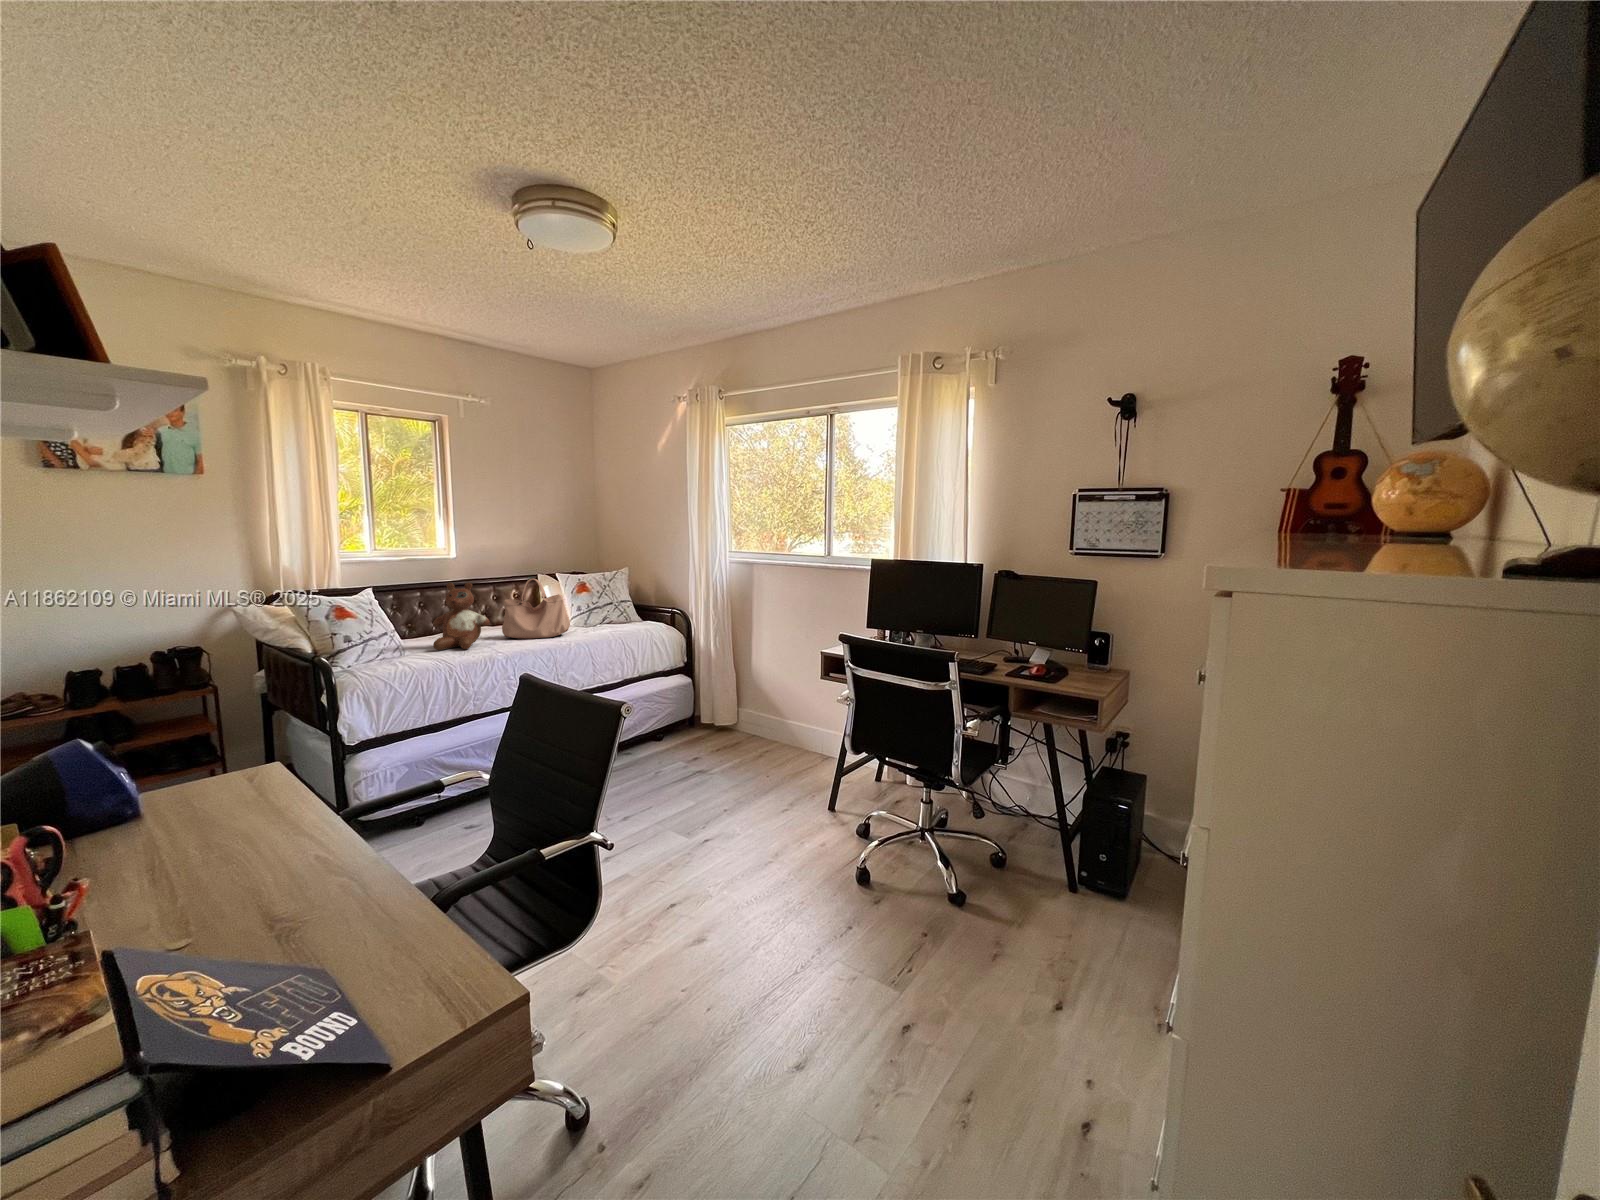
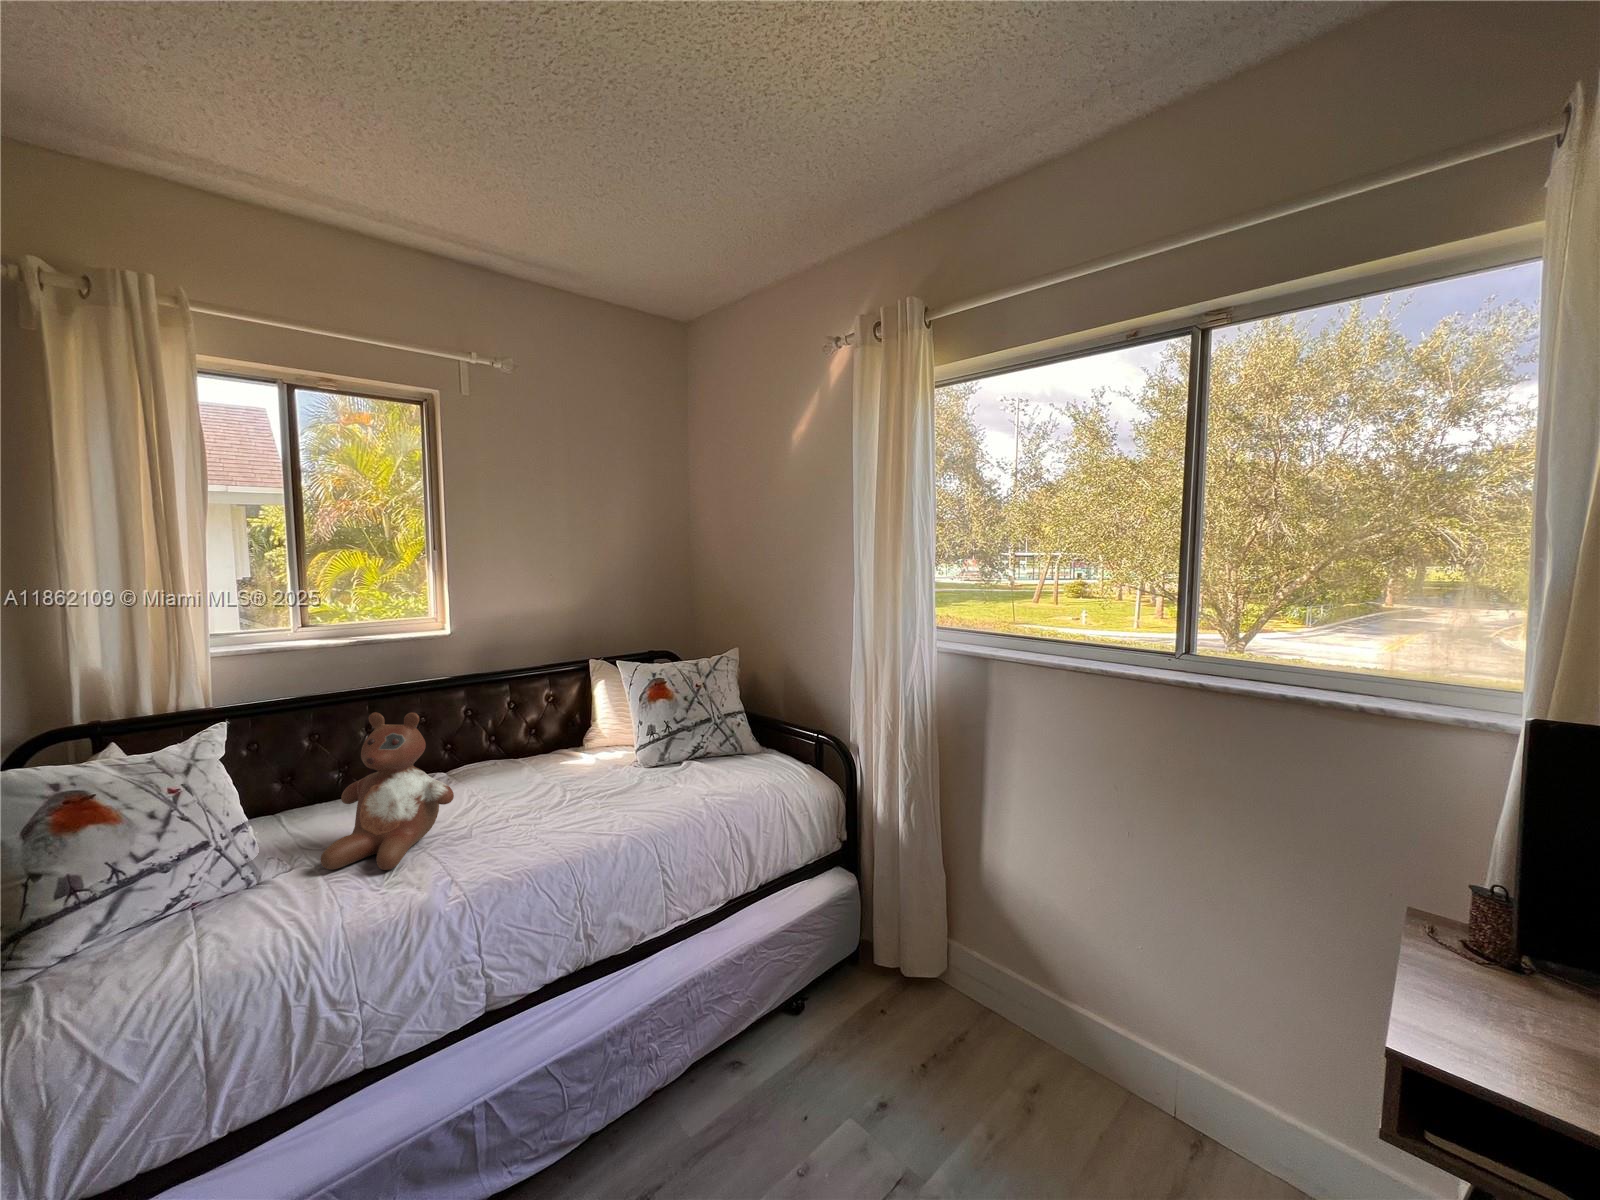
handbag: present [502,579,570,639] -> none [493,691,624,819]

